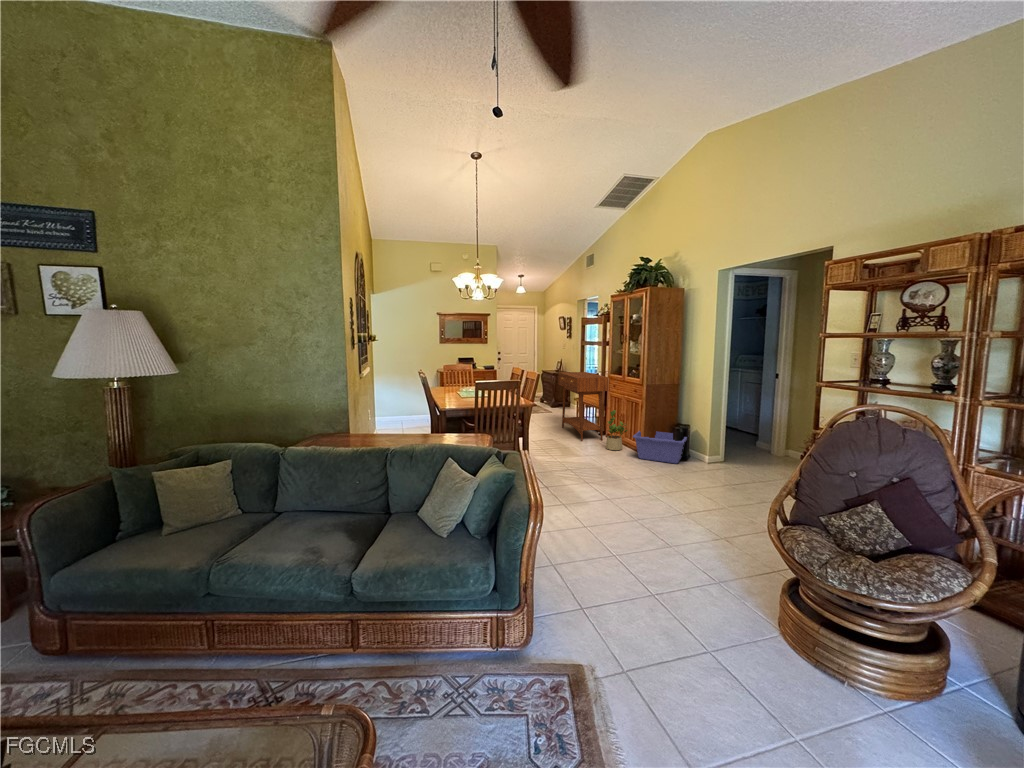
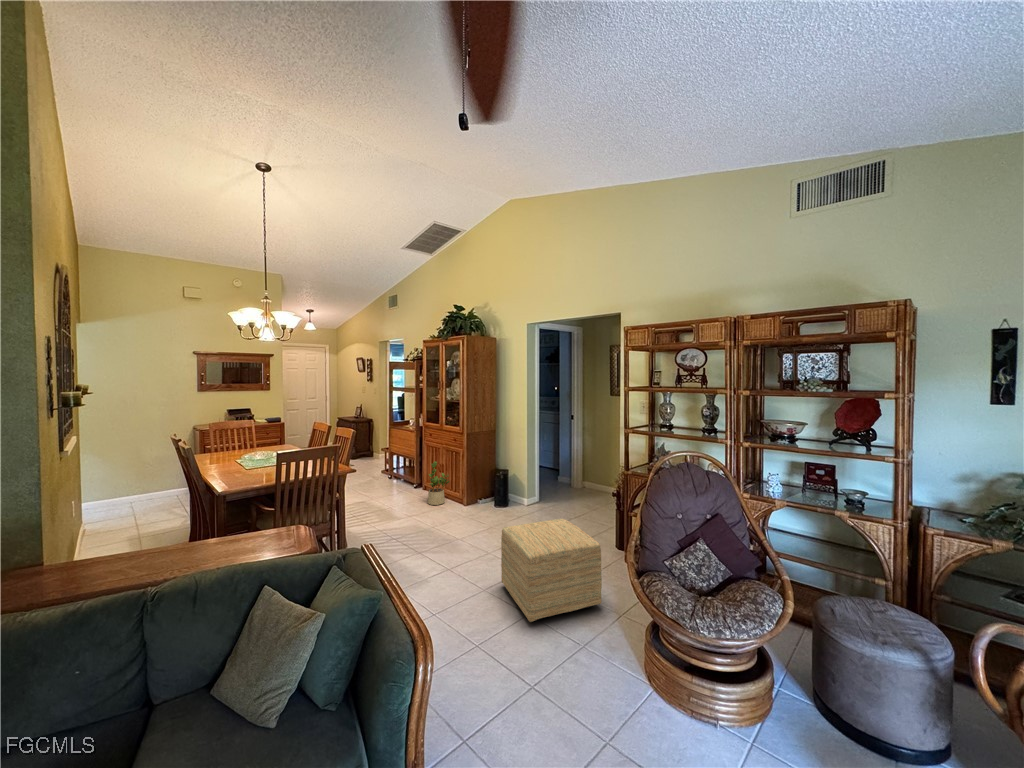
console table: present [558,372,608,441] -> none [366,420,425,499]
storage bin: present [633,431,687,464] -> none [458,480,509,511]
ottoman: none [653,467,756,556] -> present [501,519,602,622]

